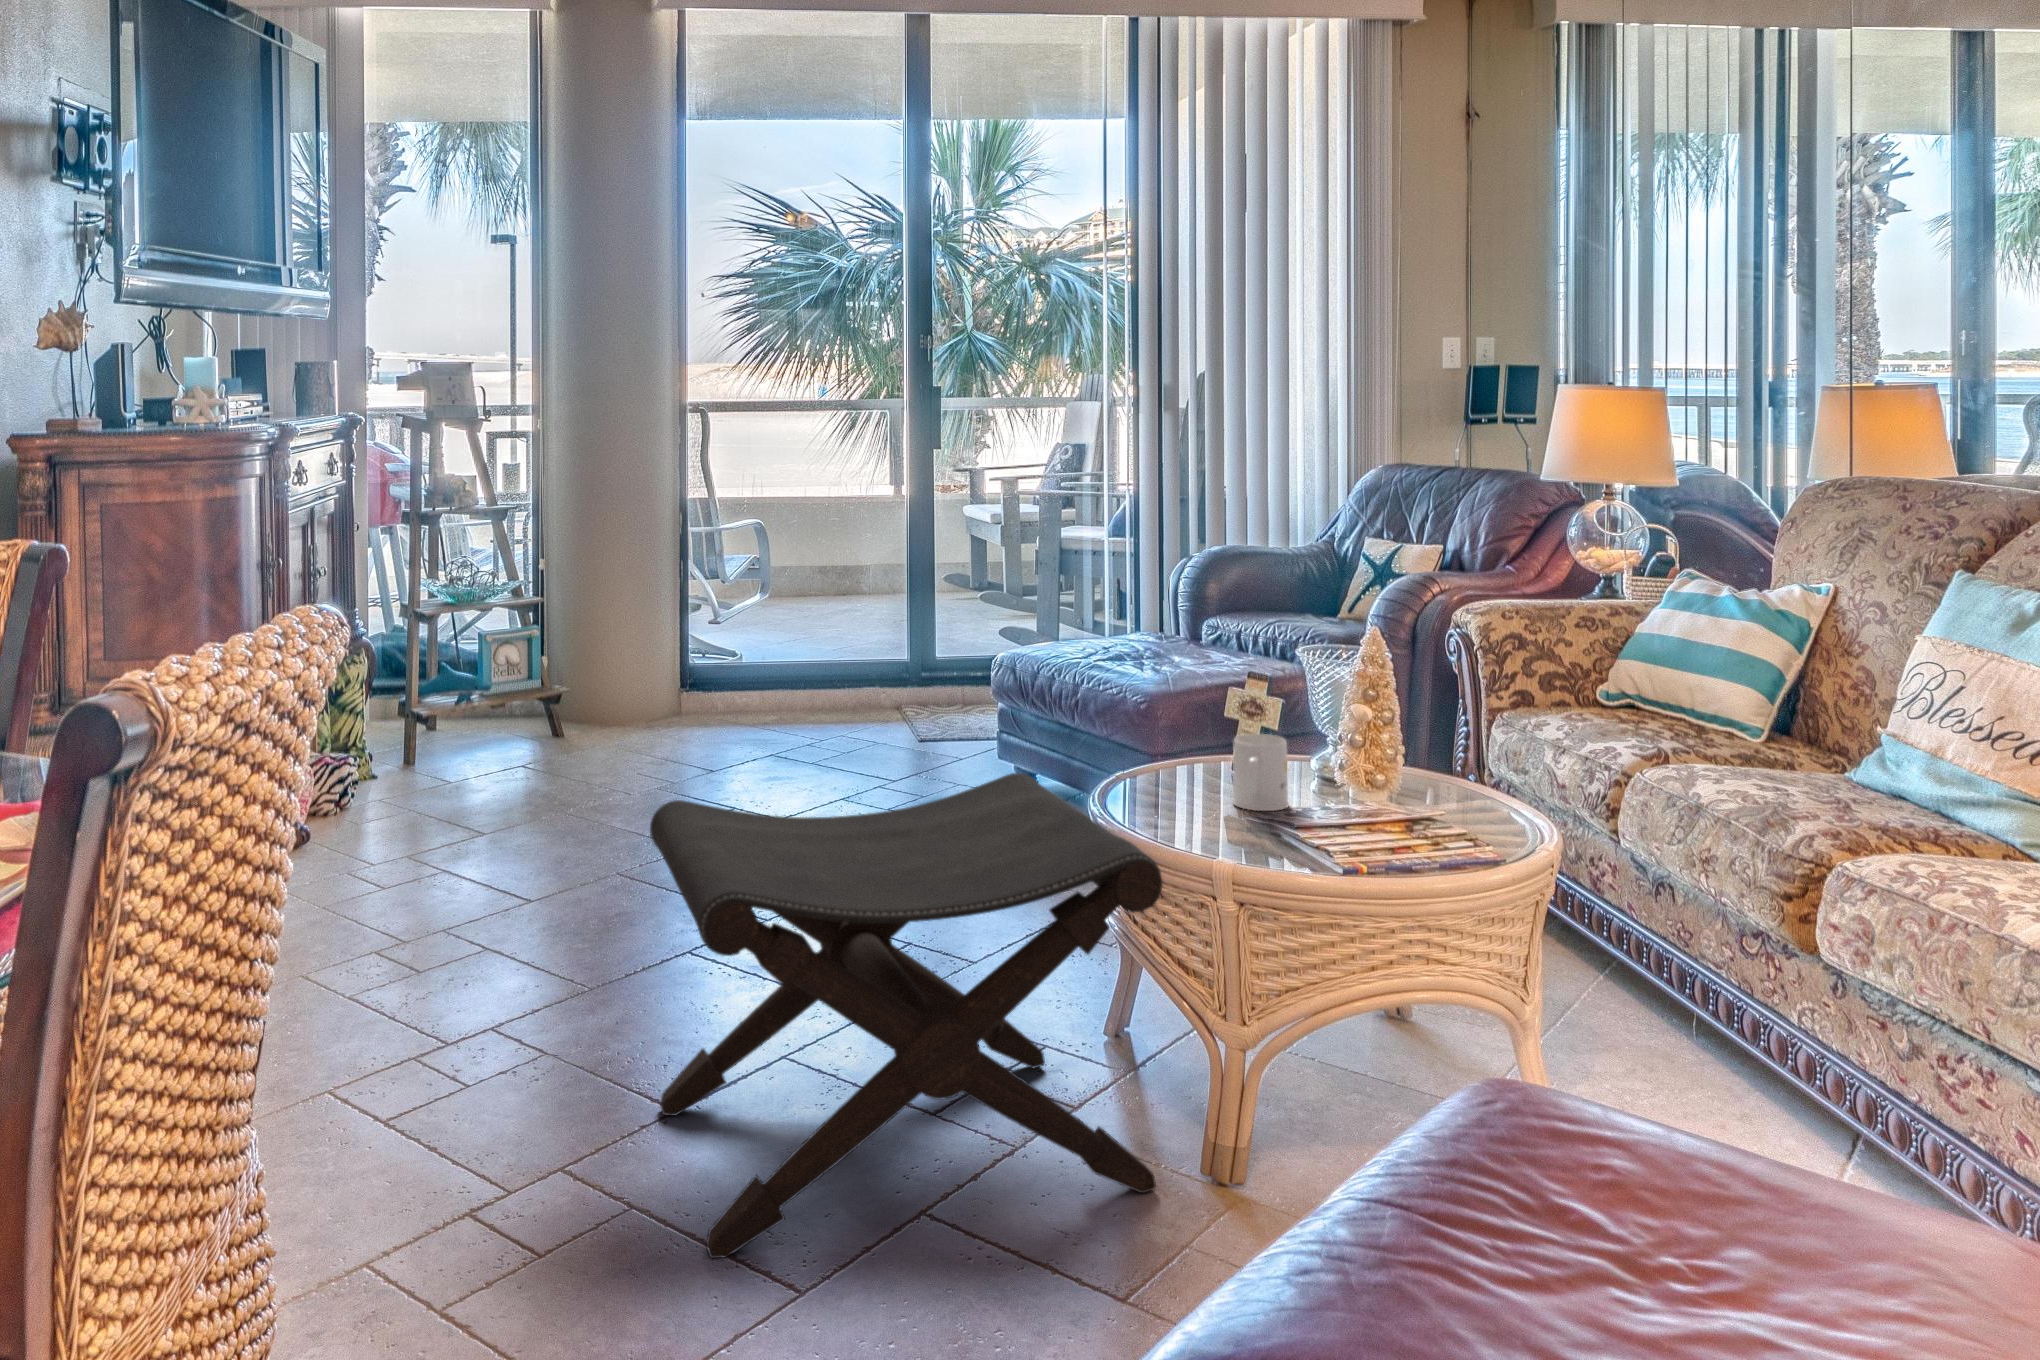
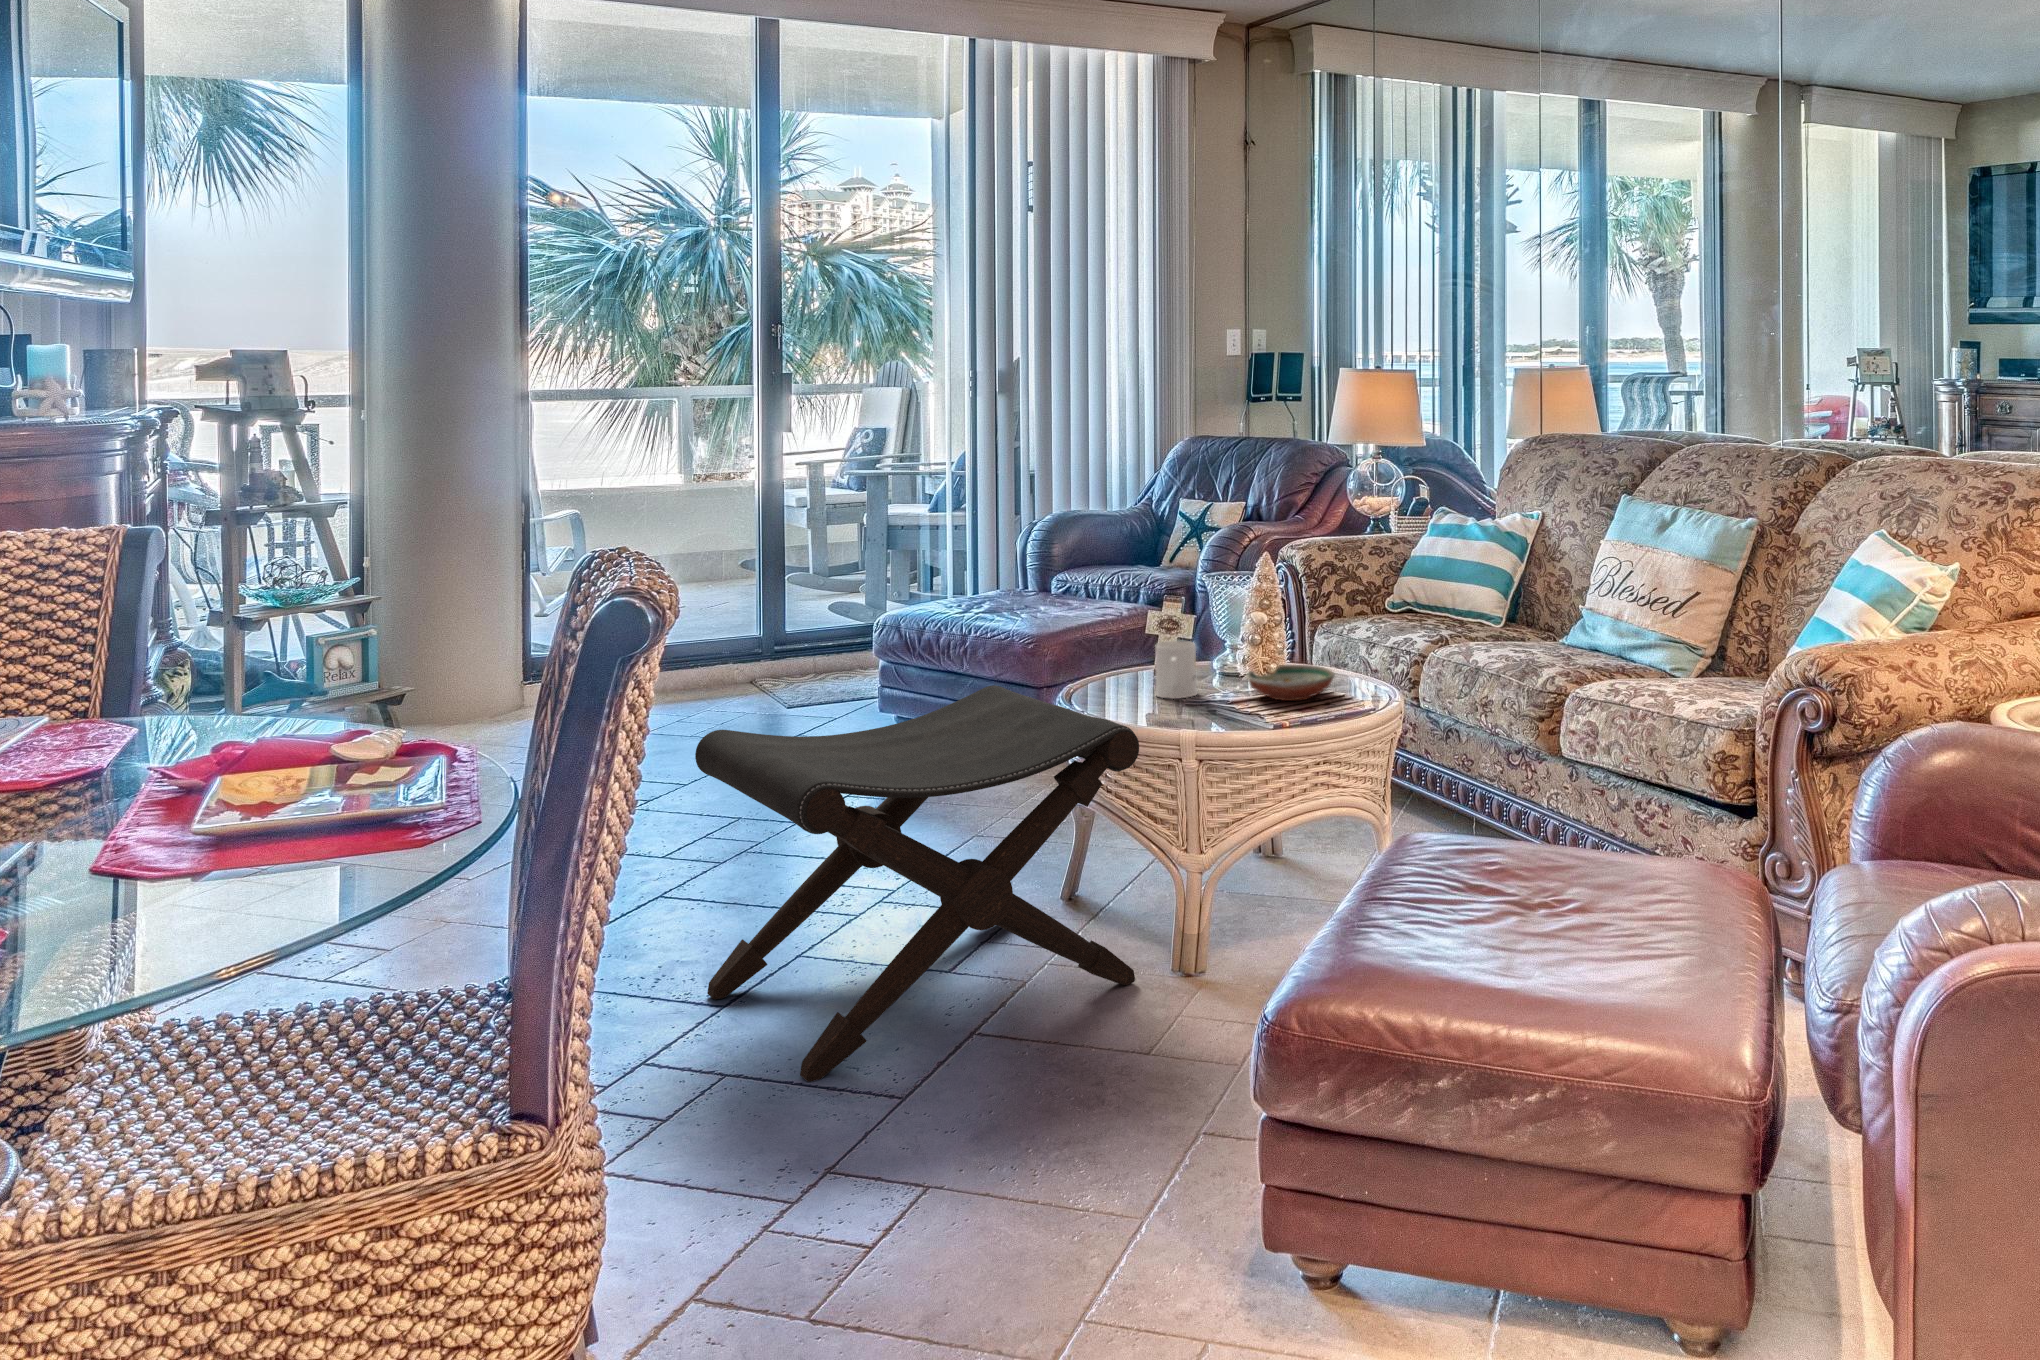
decorative bowl: none [1348,780,1474,833] -> present [1246,665,1335,701]

